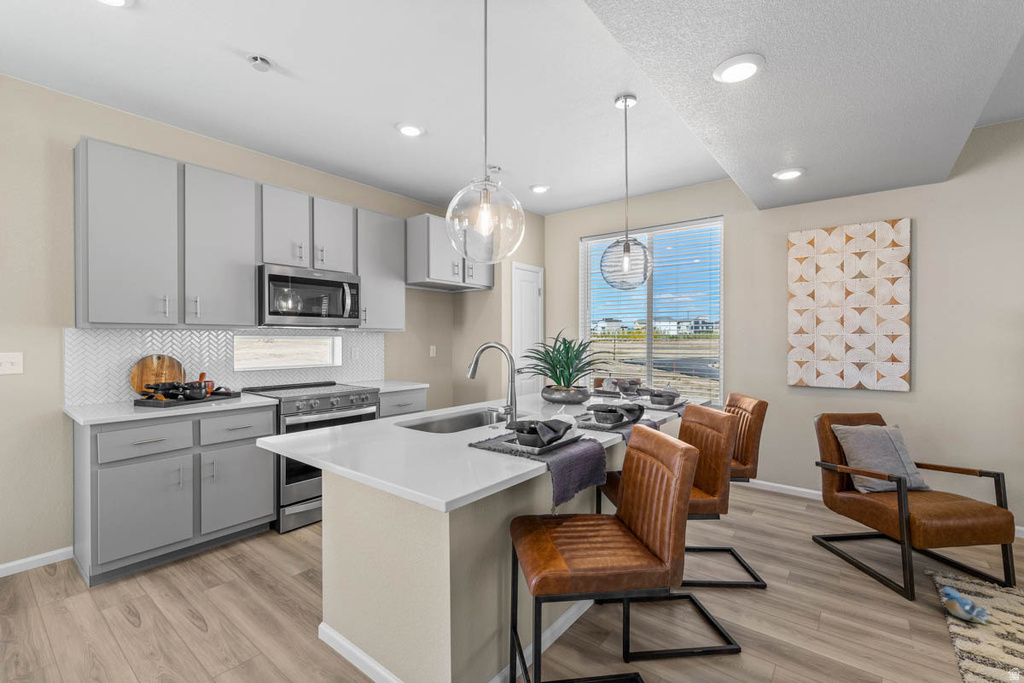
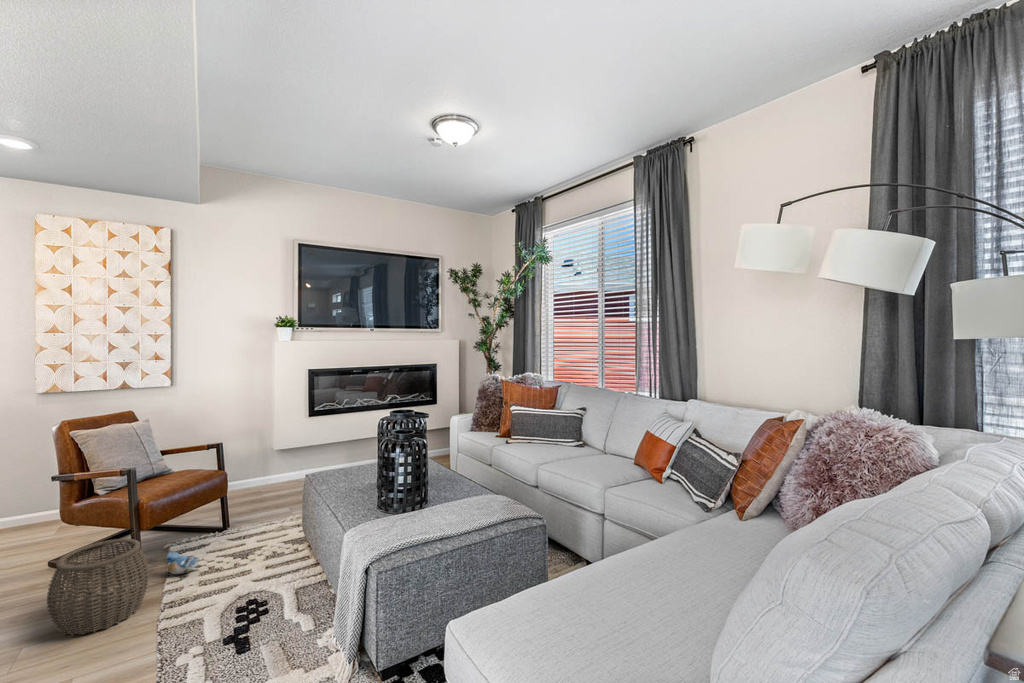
woven basket: none [832,543,935,644] -> present [47,539,149,635]

